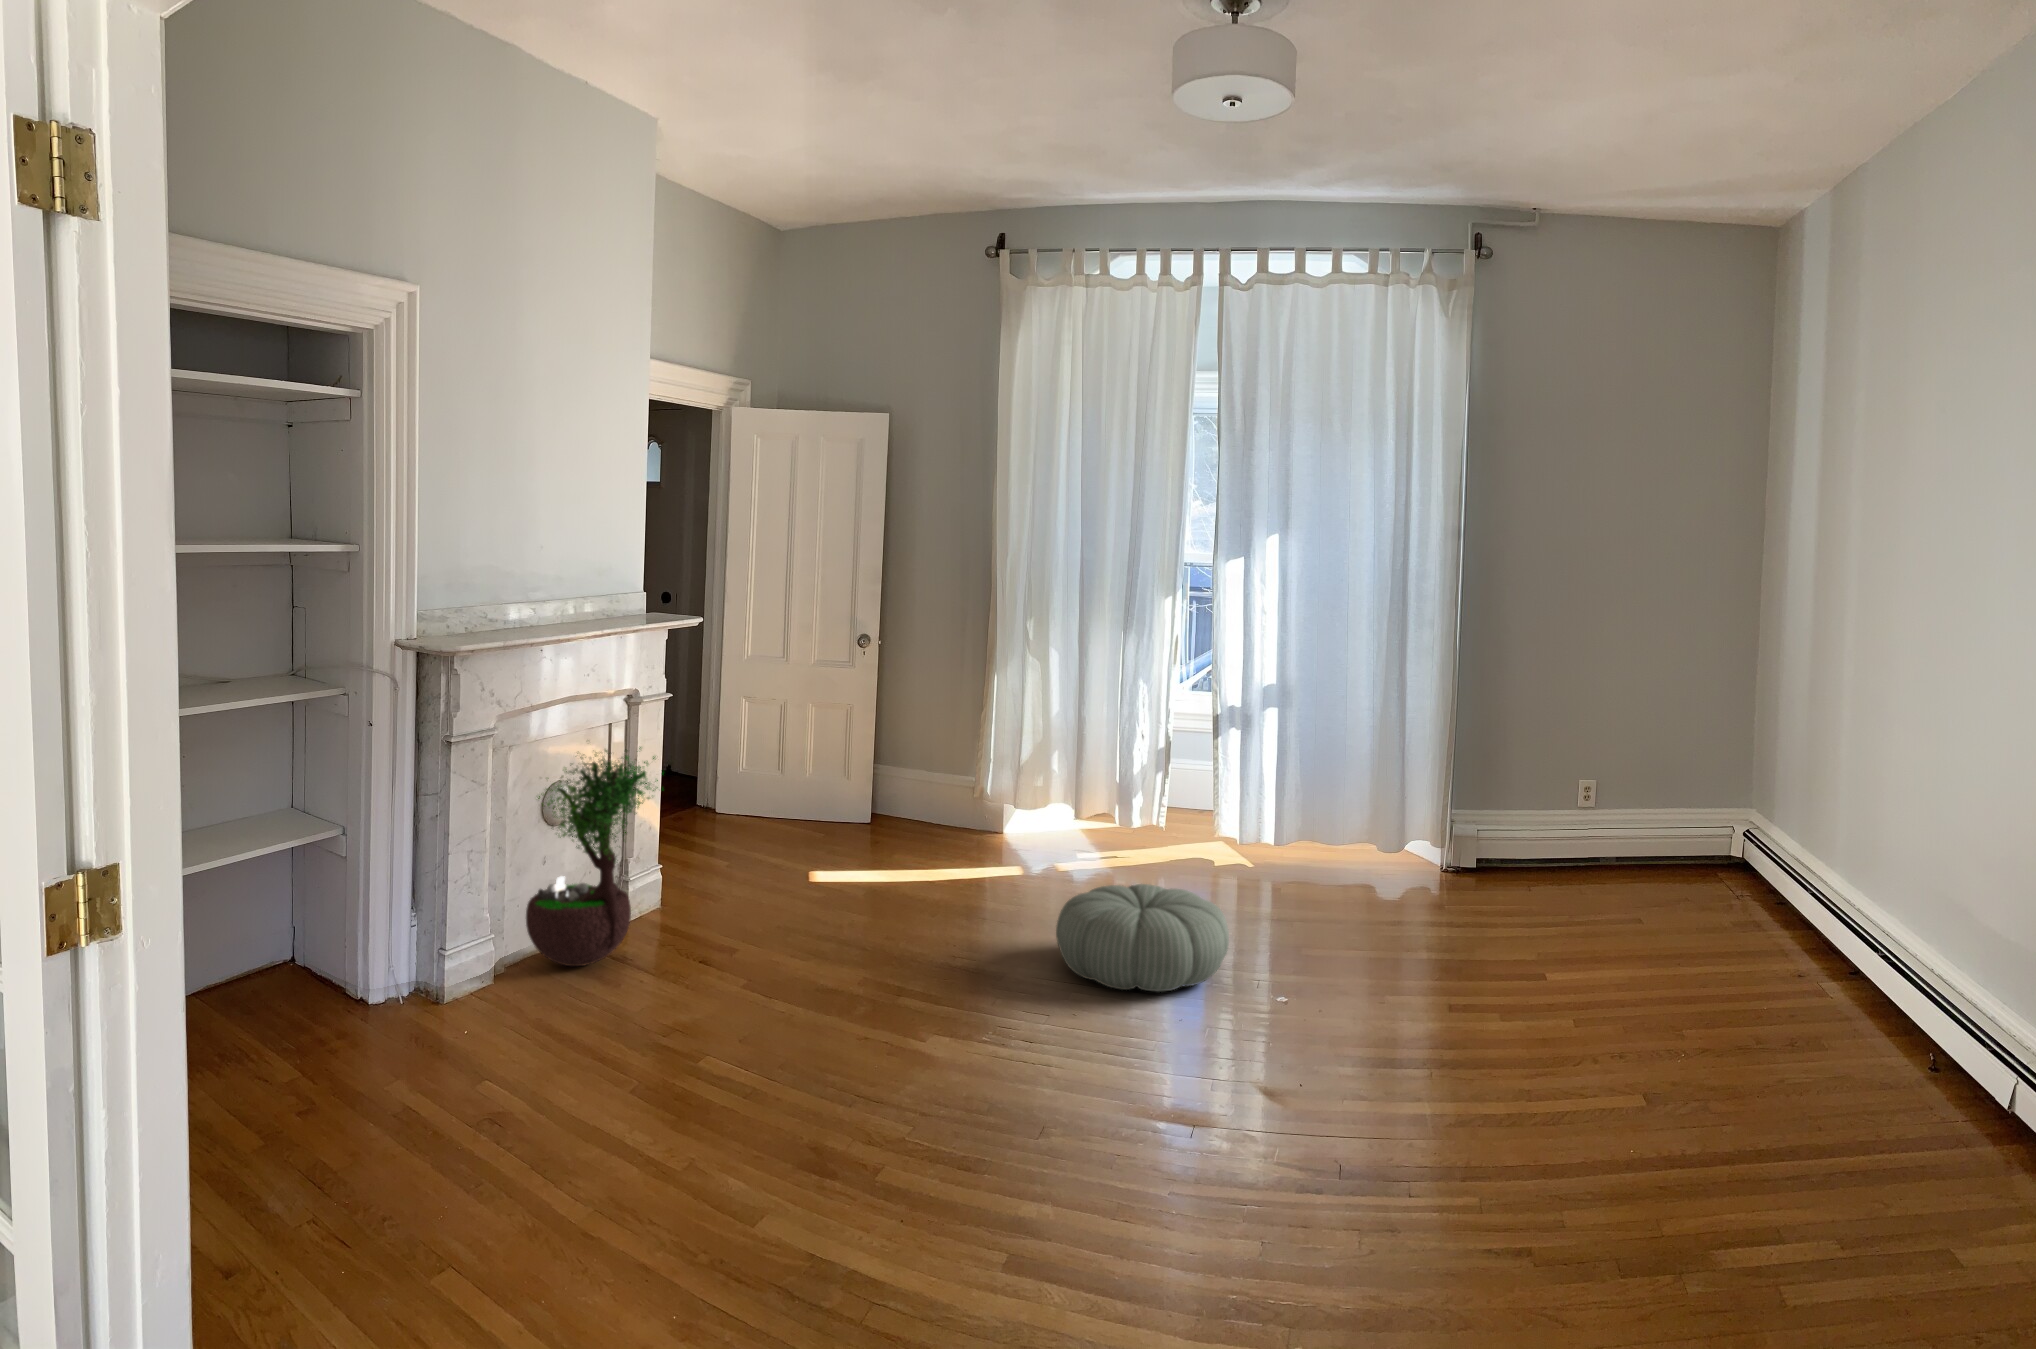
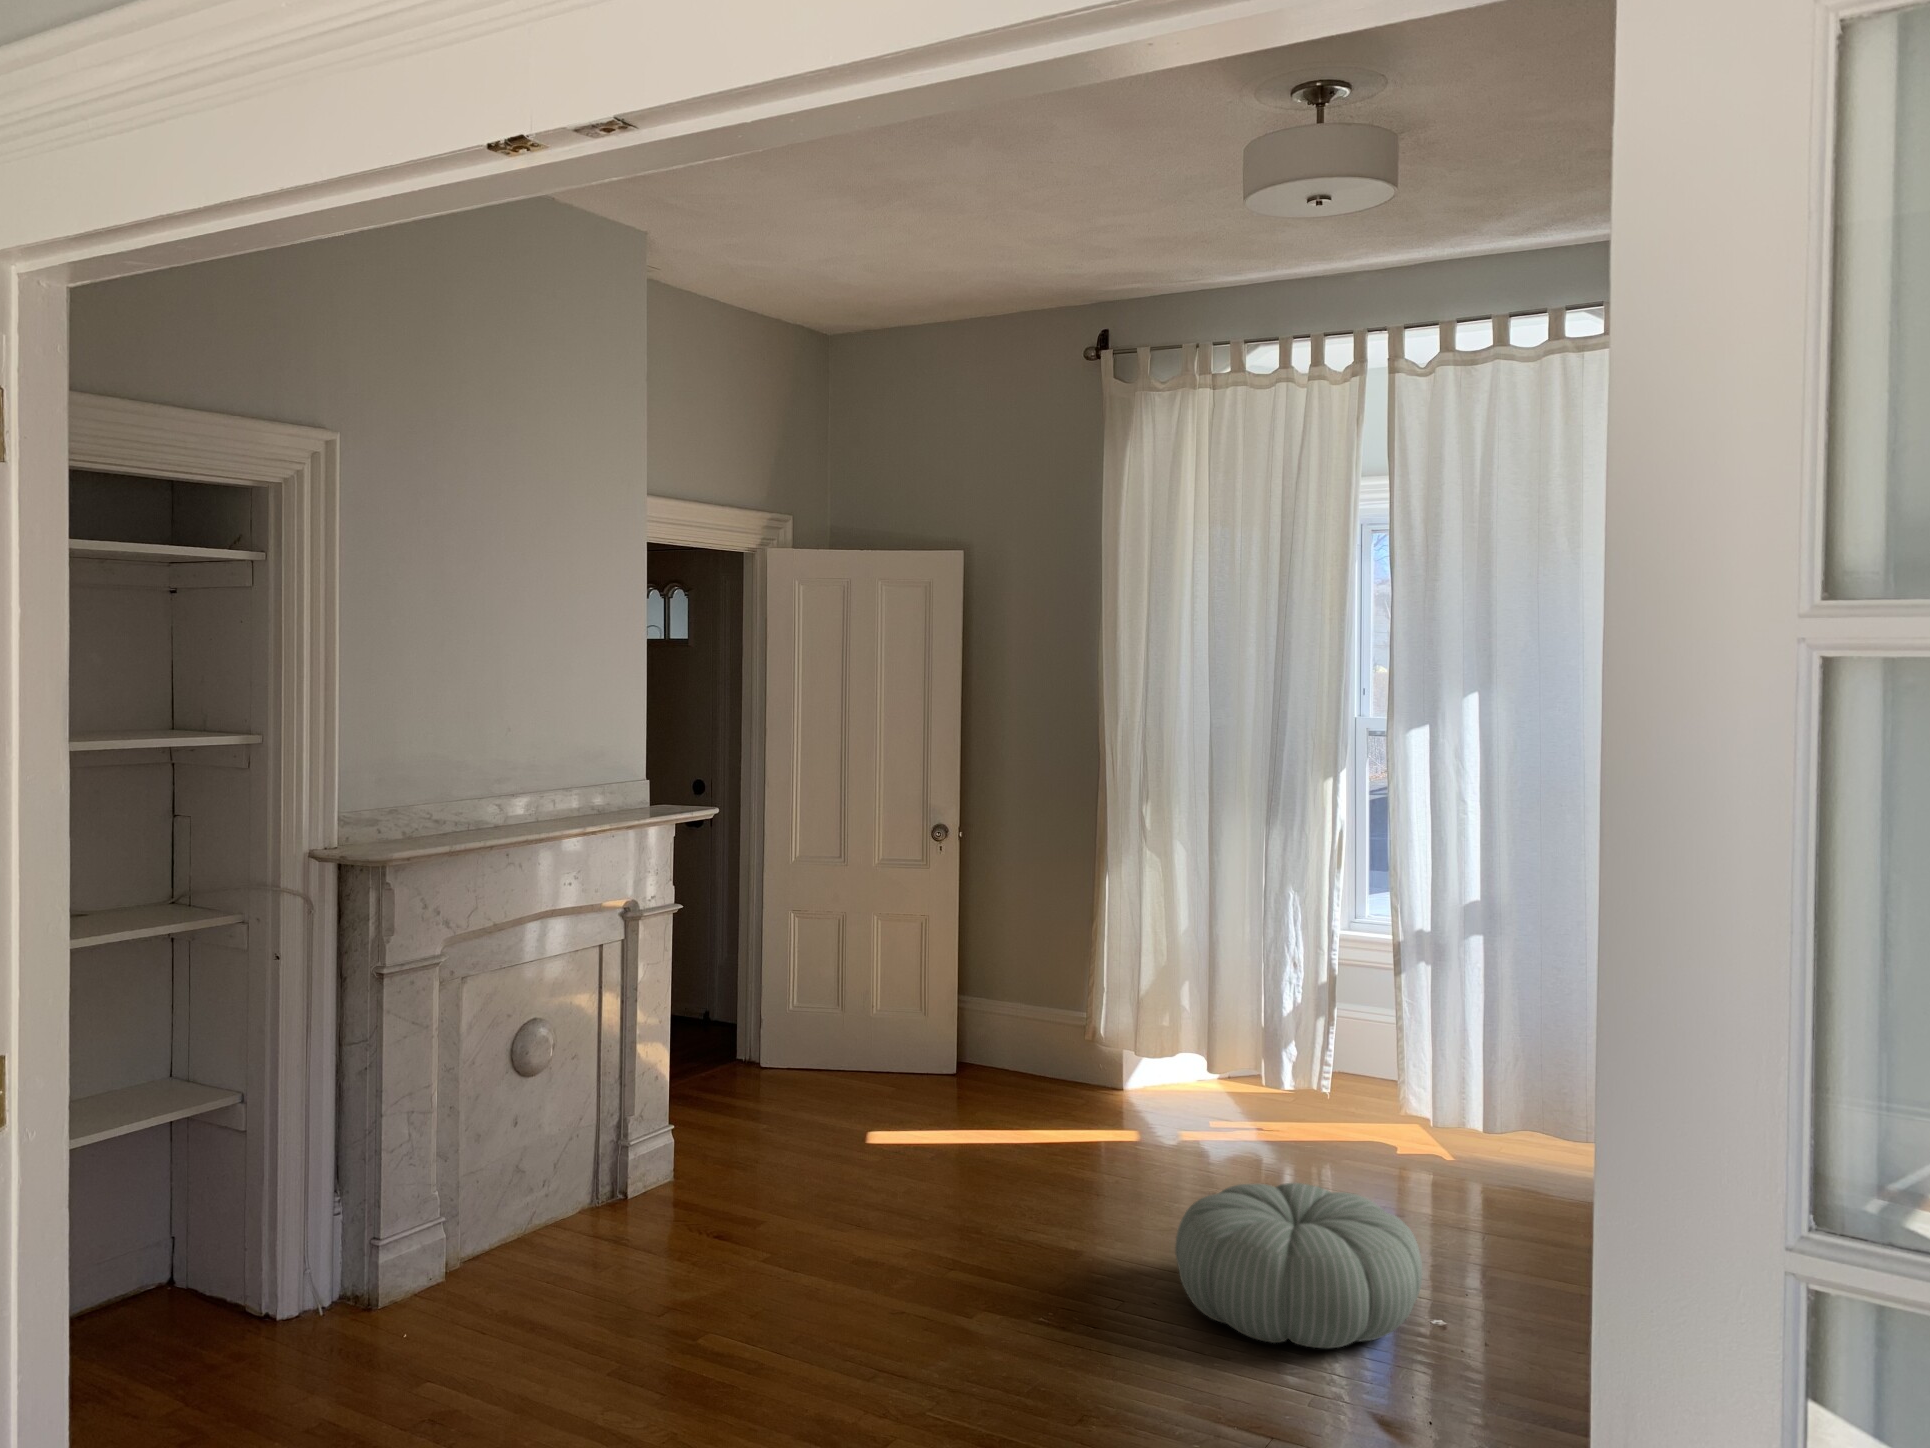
potted tree: present [526,747,658,966] -> none [483,971,661,1268]

